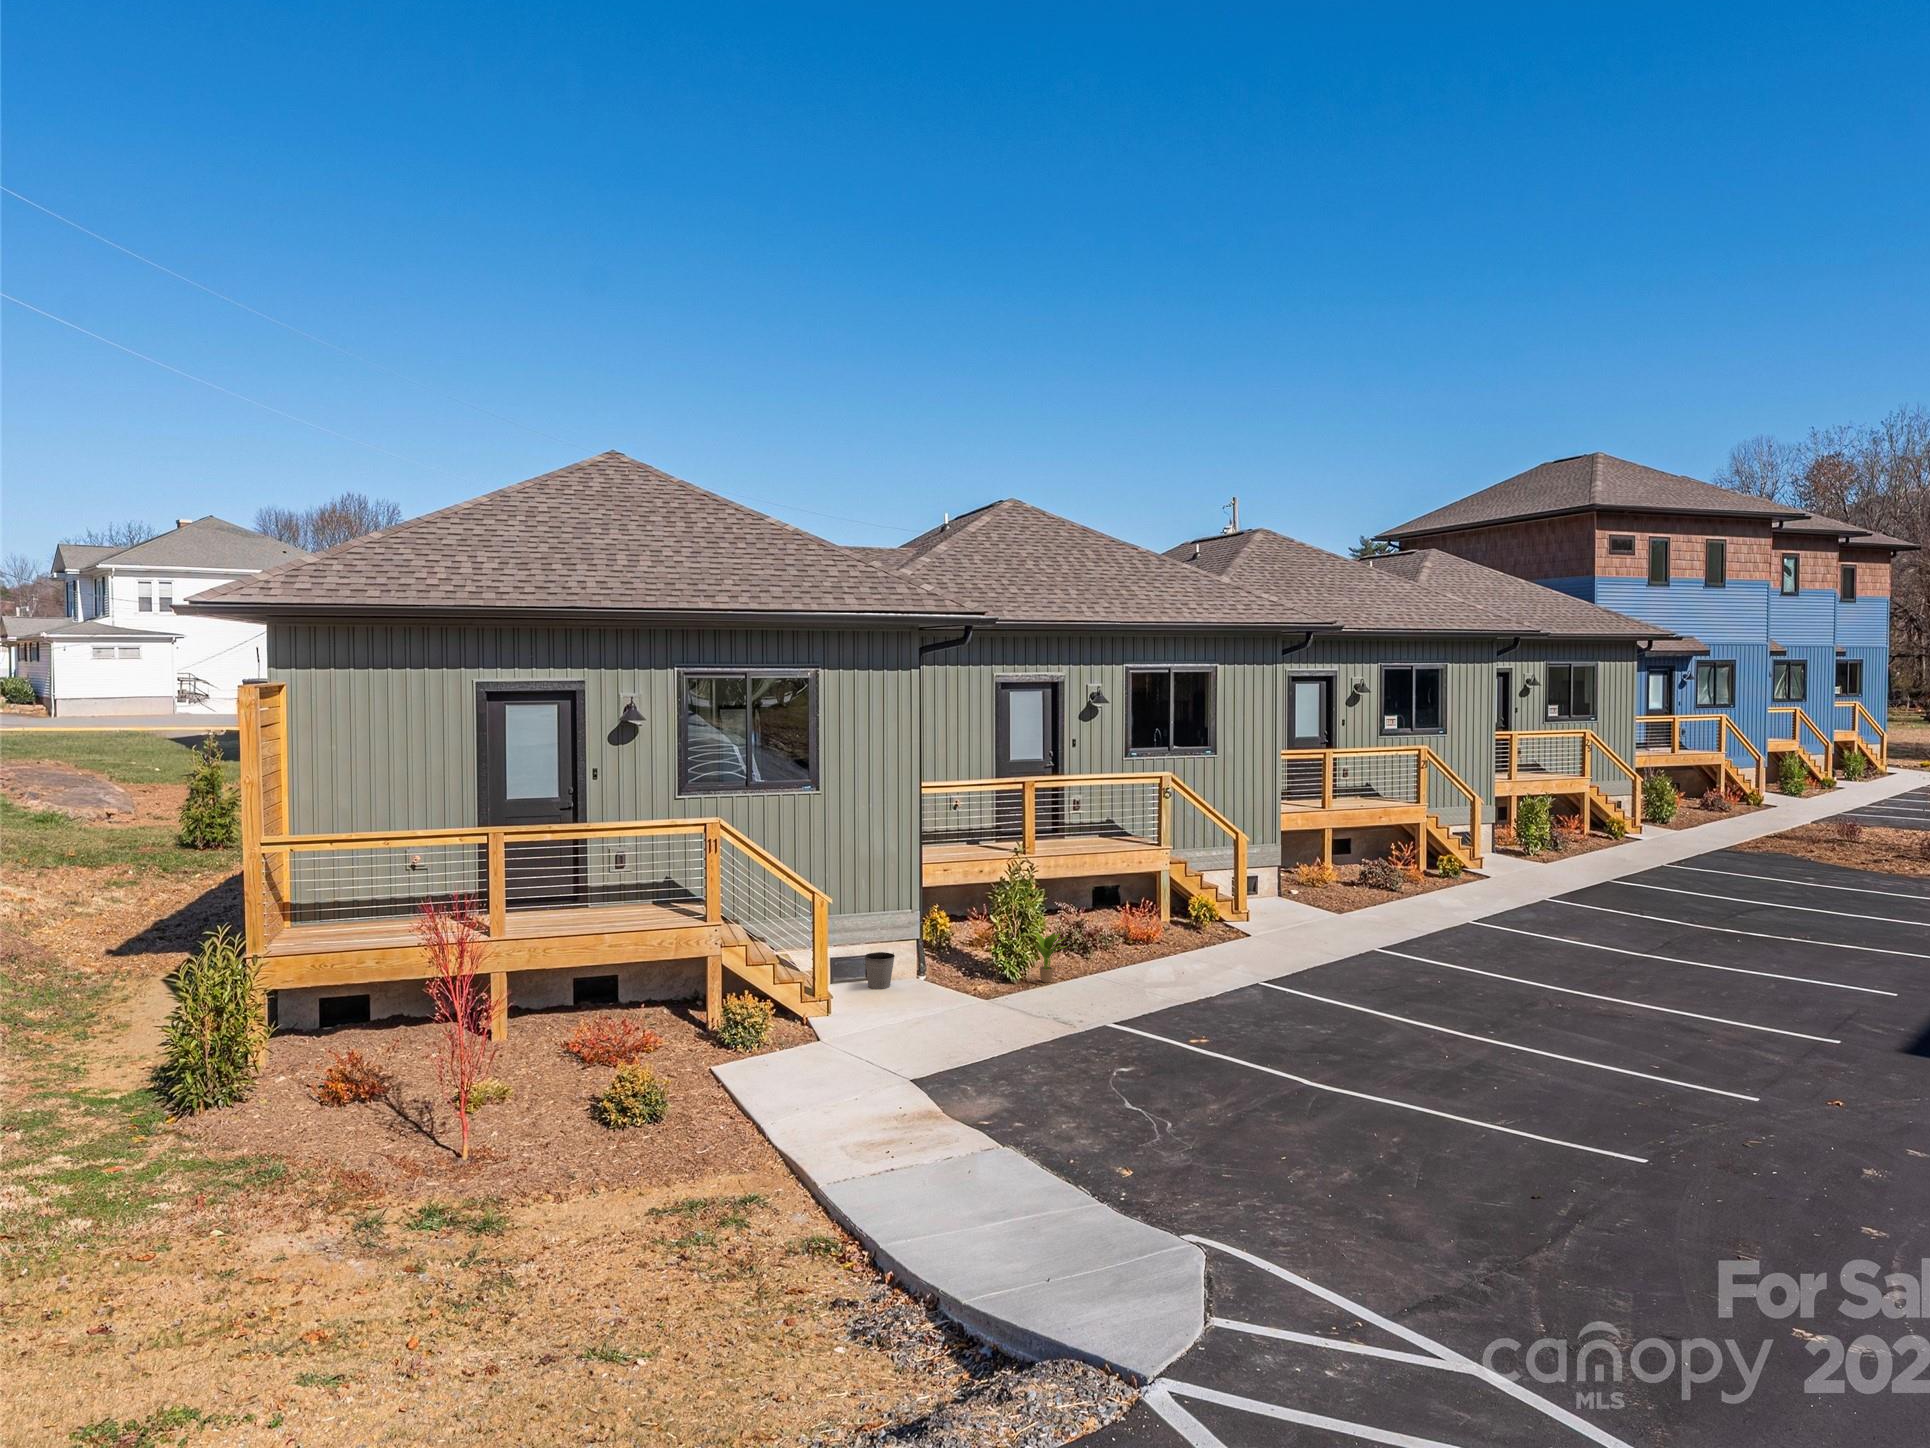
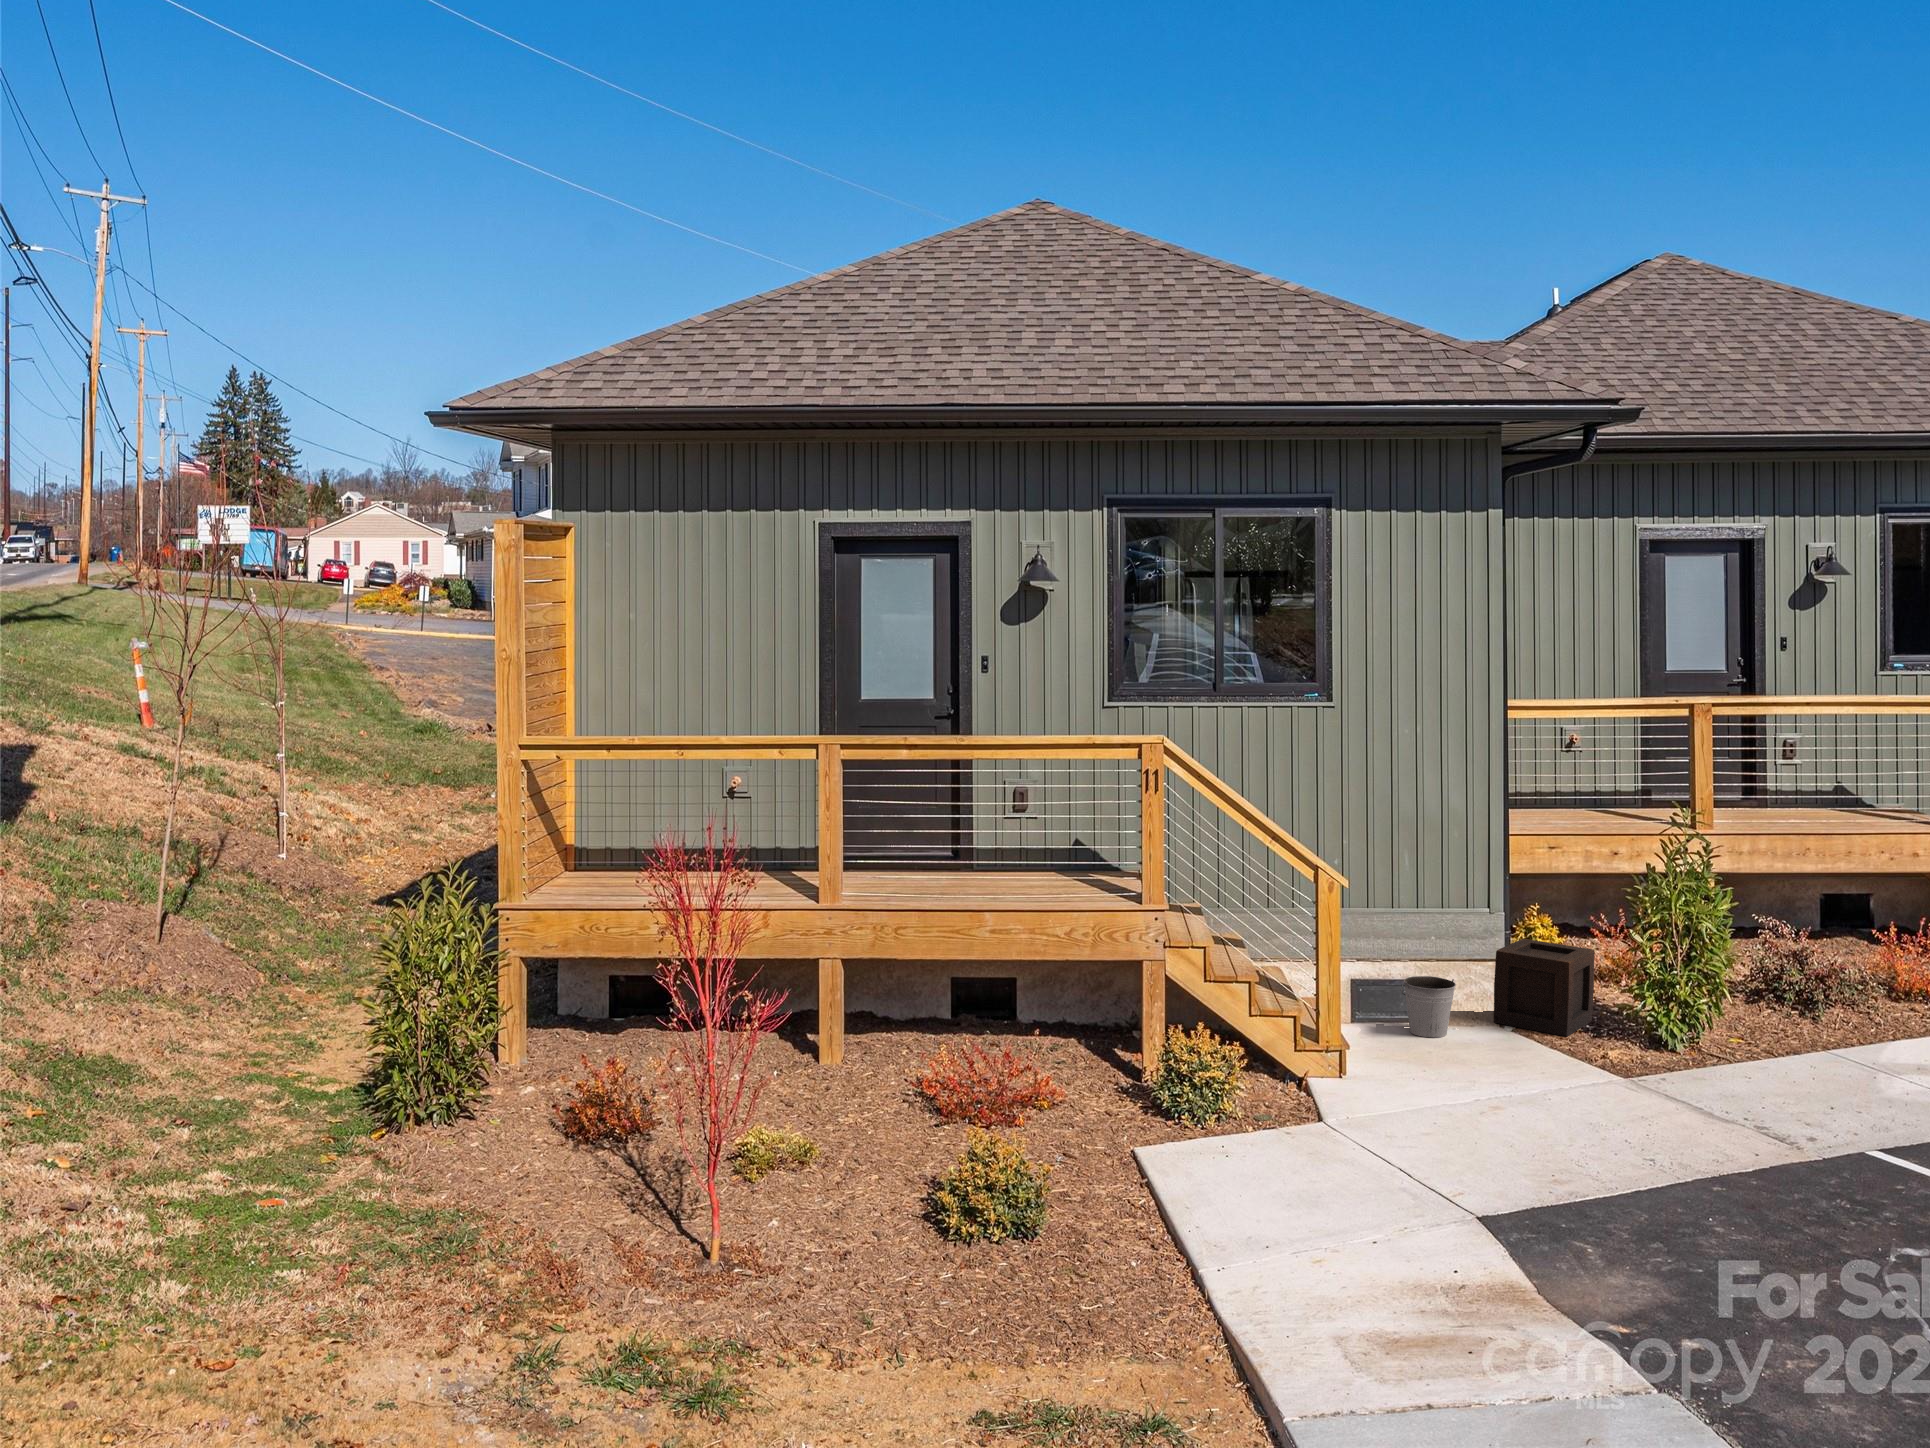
wooden crate: none [917,925,972,980] -> present [1494,939,1594,1036]
potted plant: present [1033,932,1067,983] -> none [1709,967,1783,1058]

